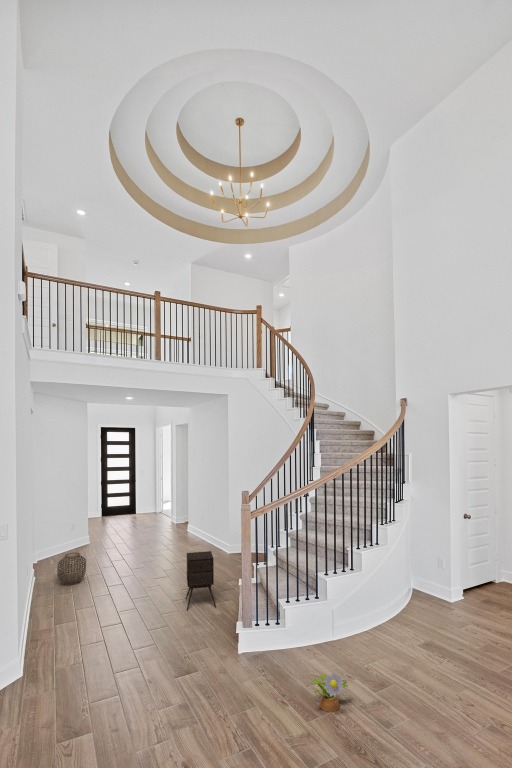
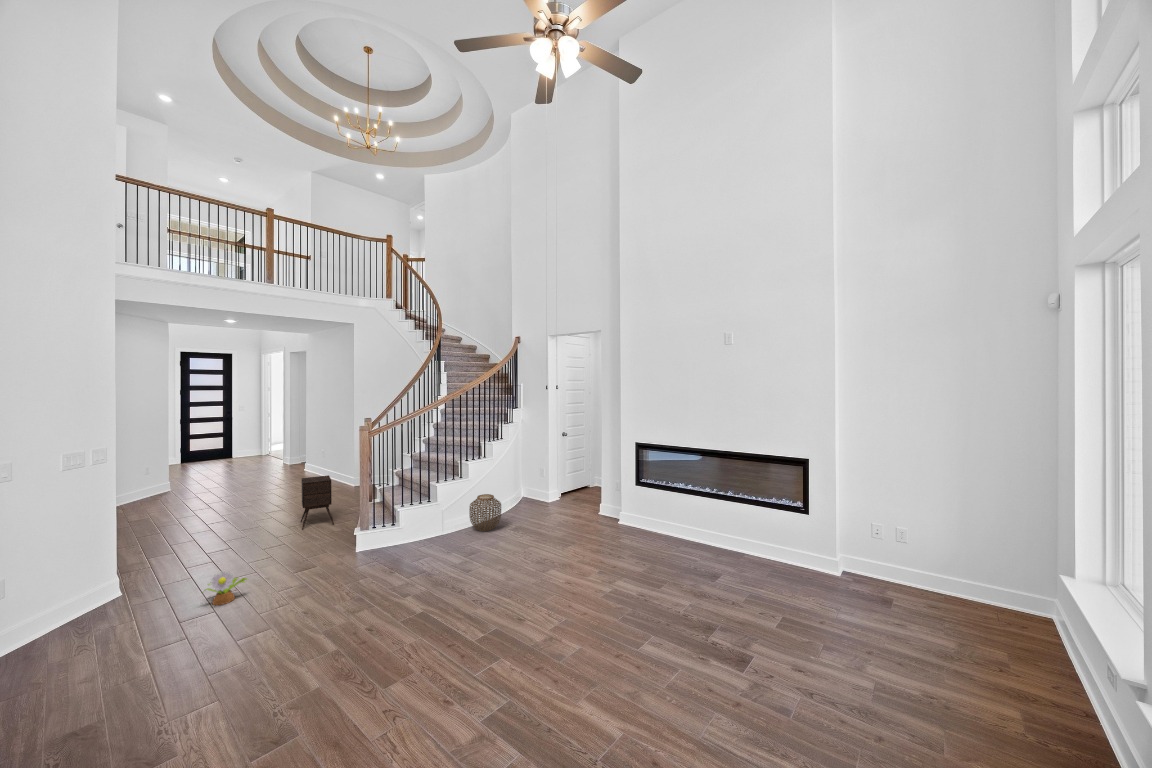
woven basket: present [57,553,86,585] -> present [469,494,501,531]
decorative plant: present [312,672,348,712] -> present [205,571,247,605]

